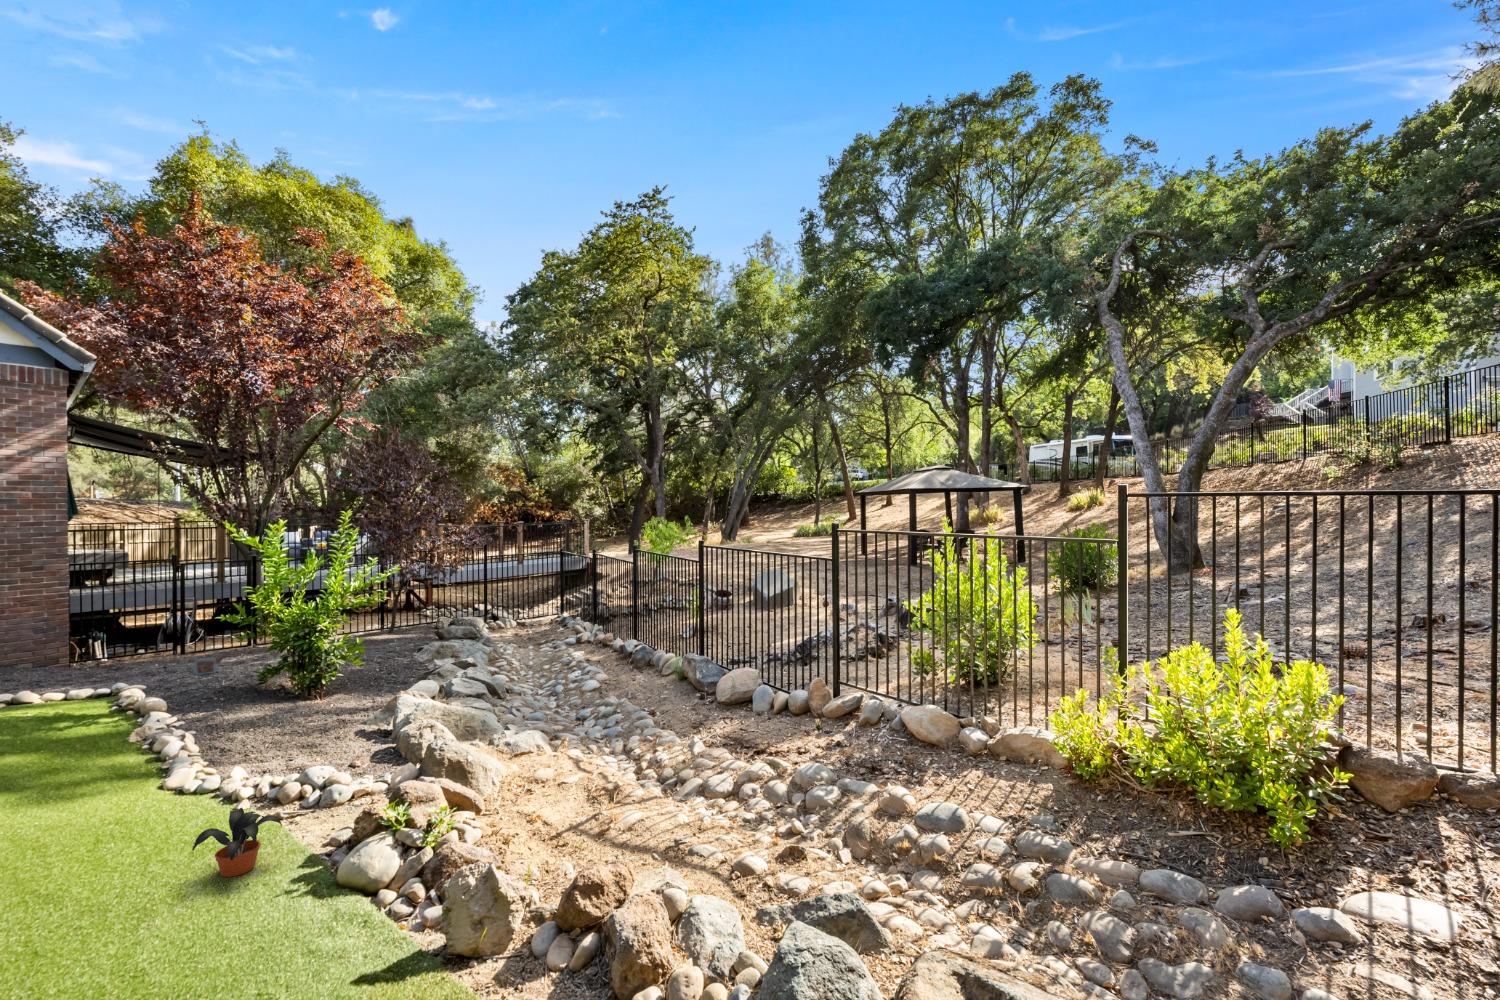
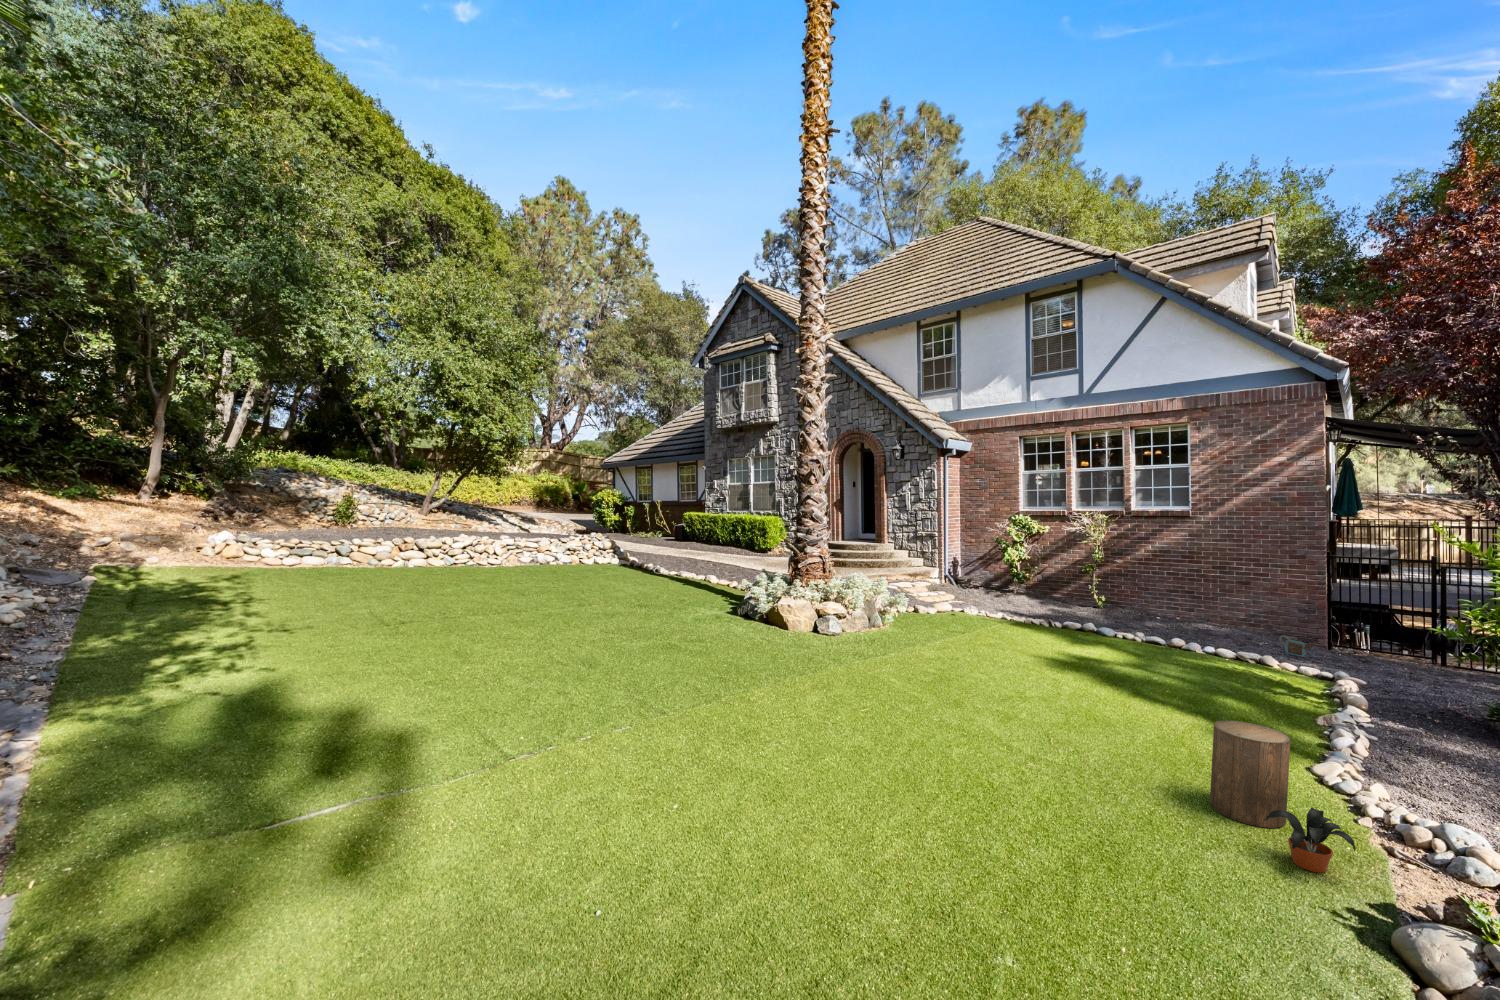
watering can: present [185,654,228,675] -> present [1279,635,1317,657]
stool: none [89,753,187,883] -> present [1210,720,1291,828]

